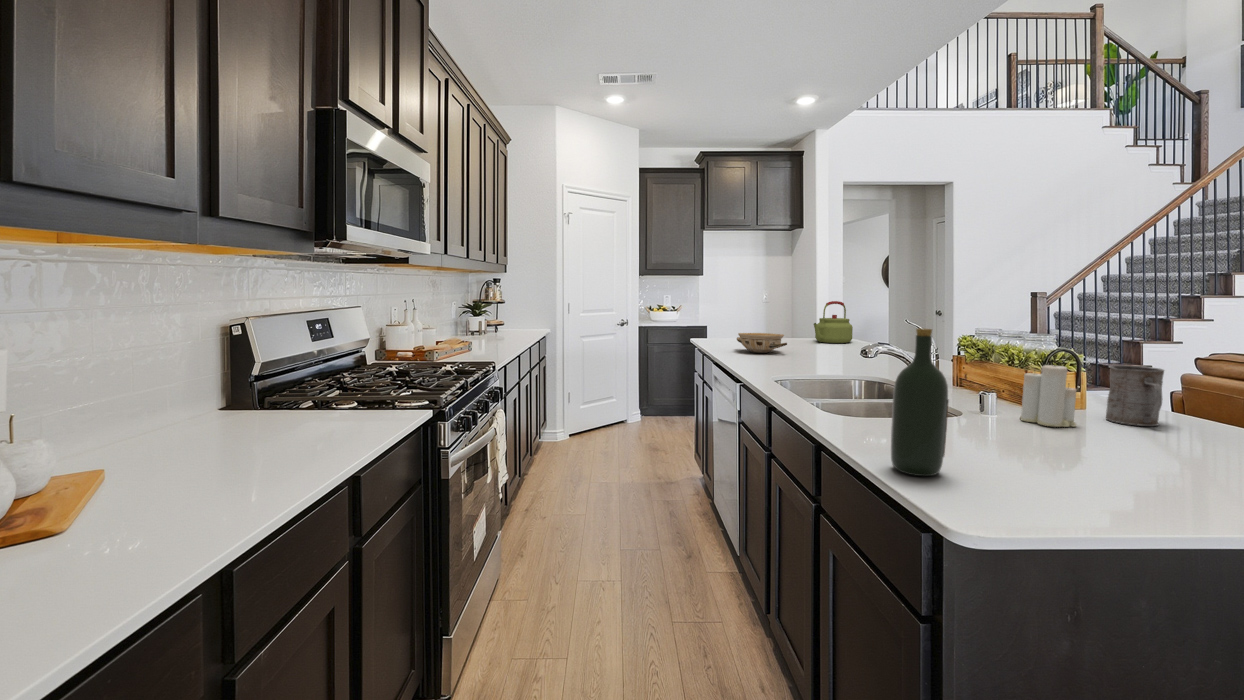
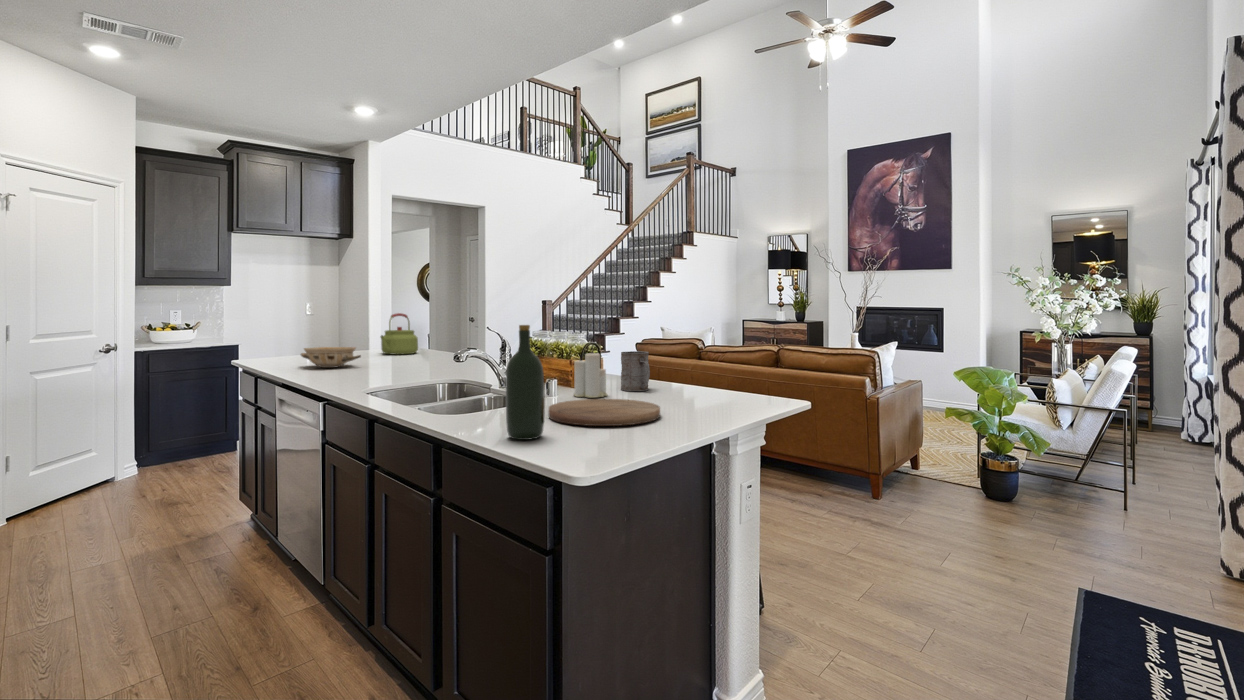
cutting board: none [965,427,1165,484] -> present [549,399,660,426]

